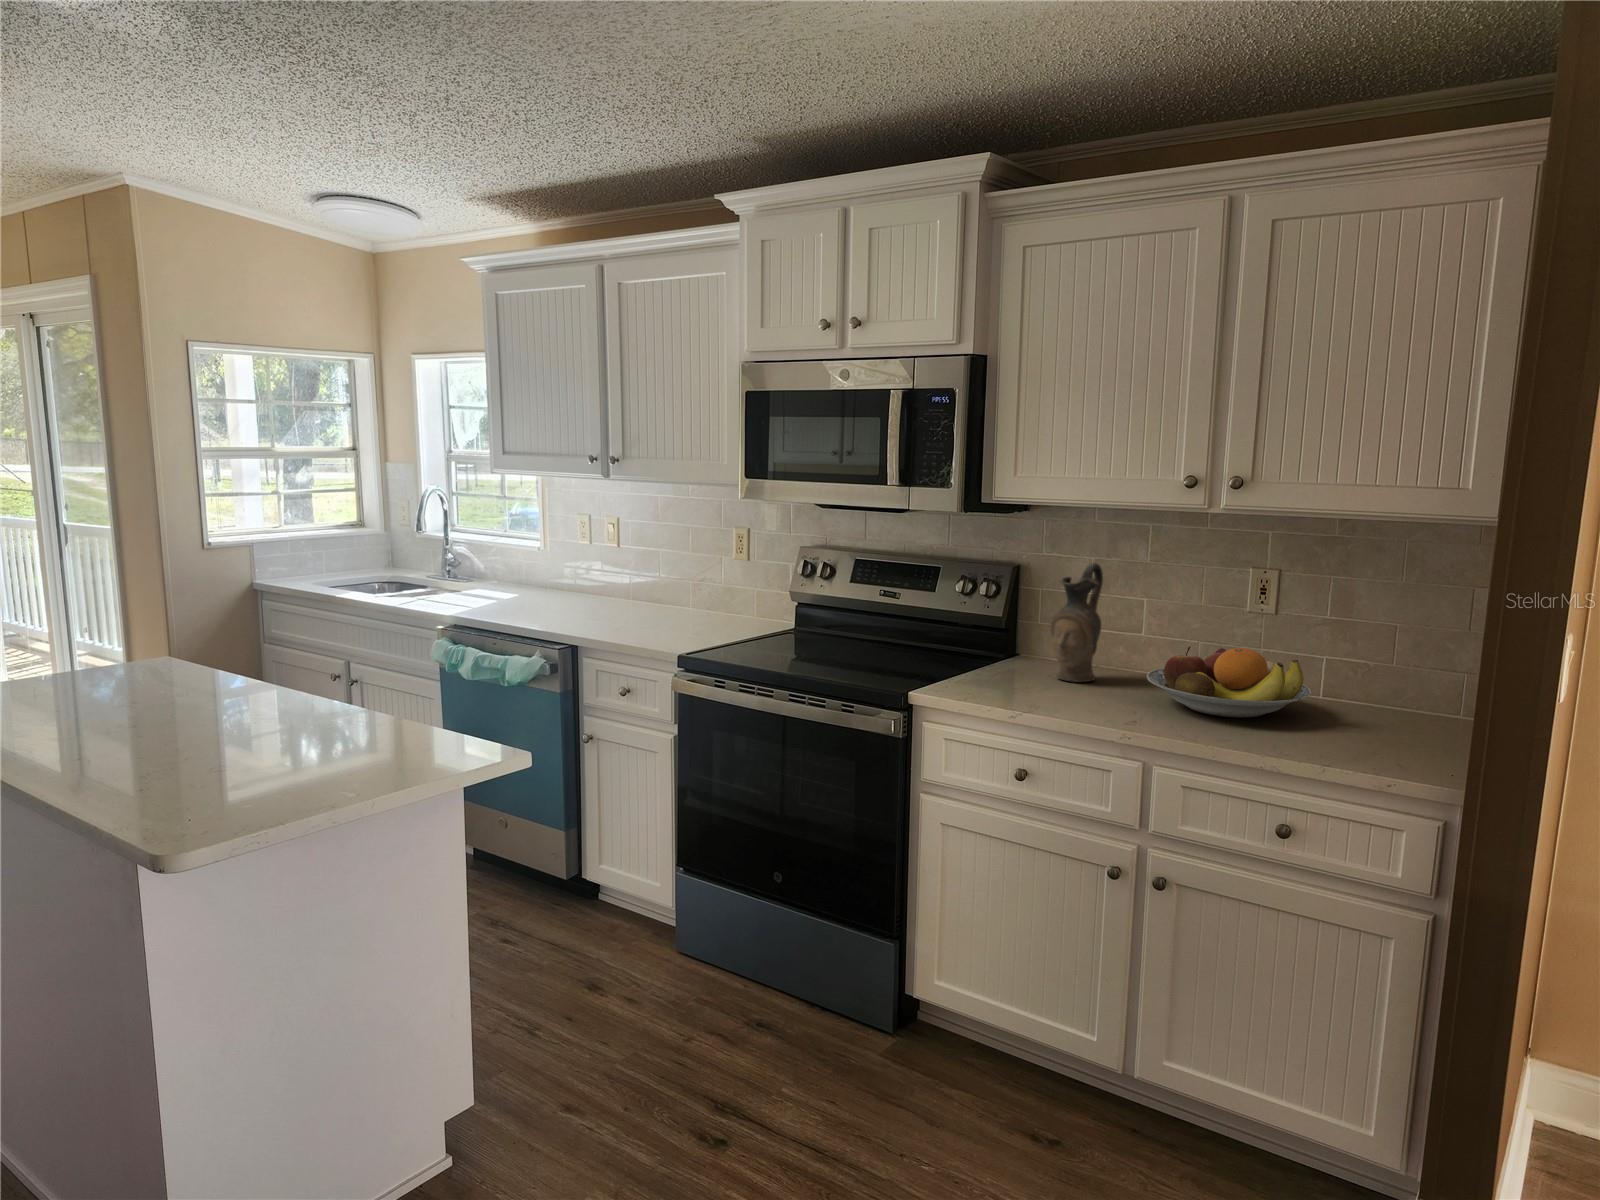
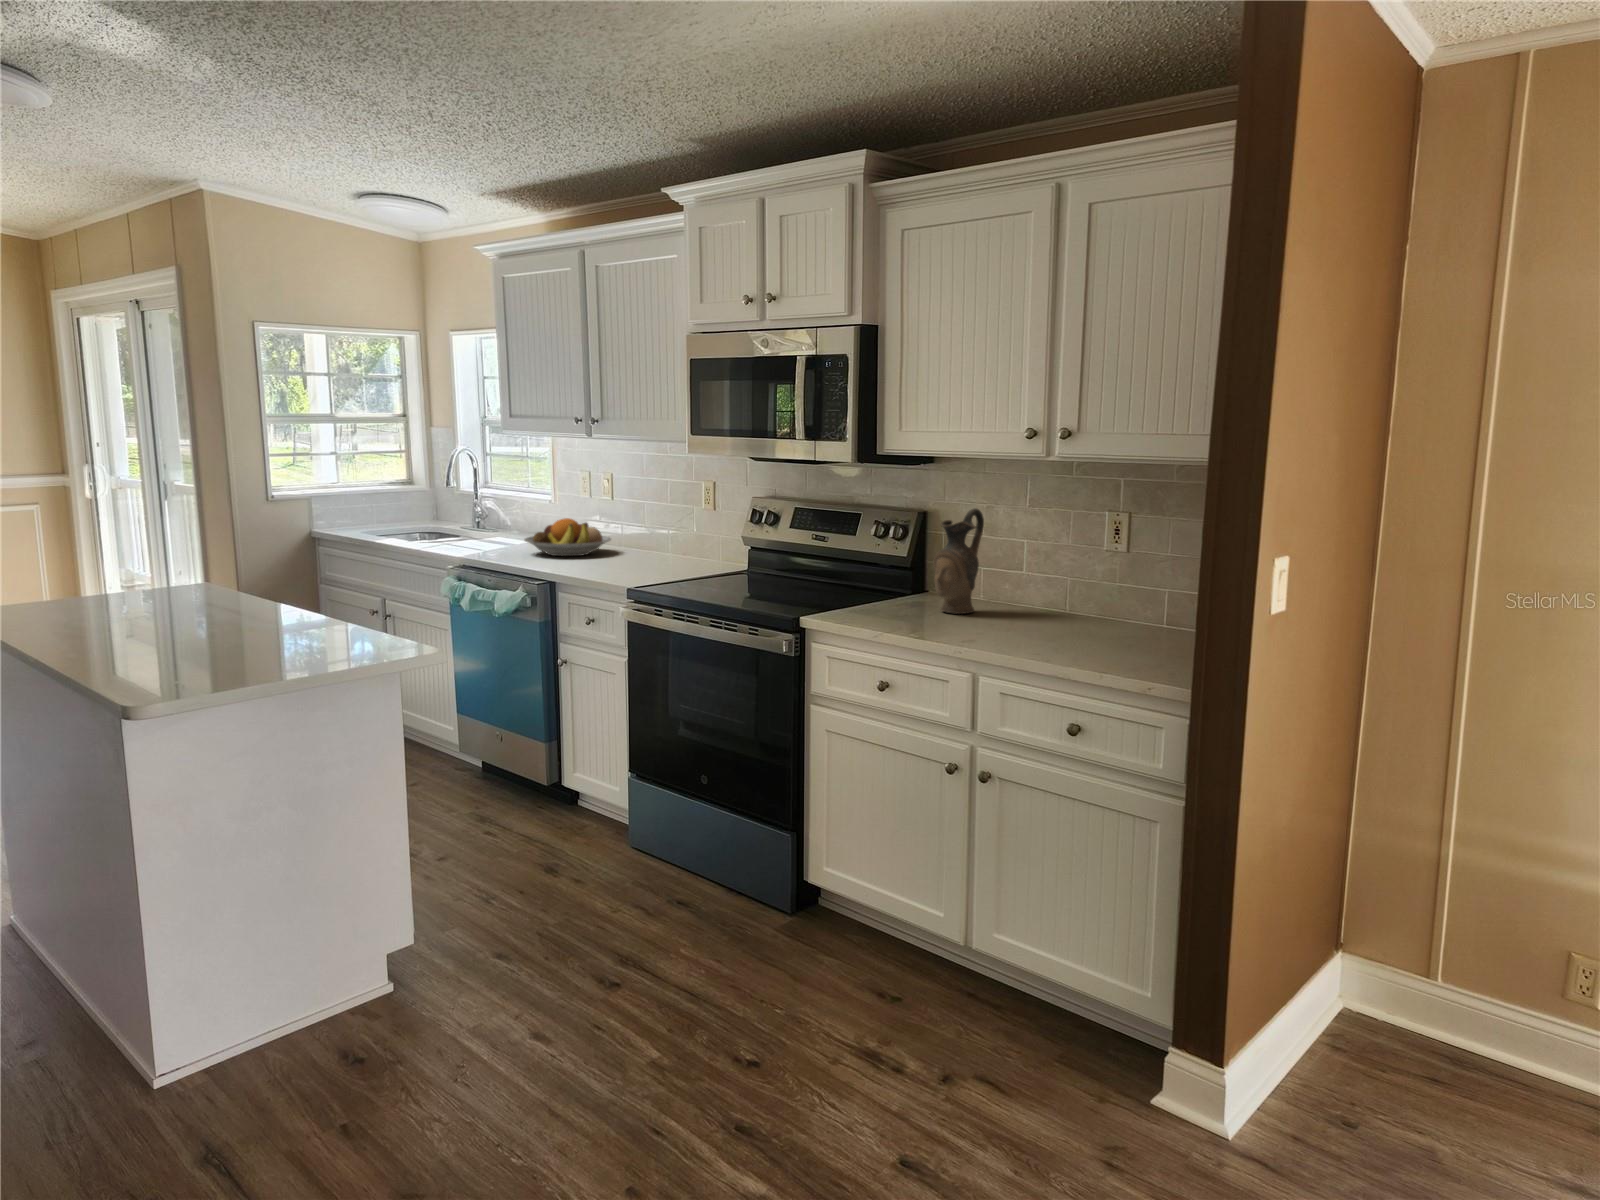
fruit bowl: present [1147,647,1311,718] -> present [524,518,611,556]

